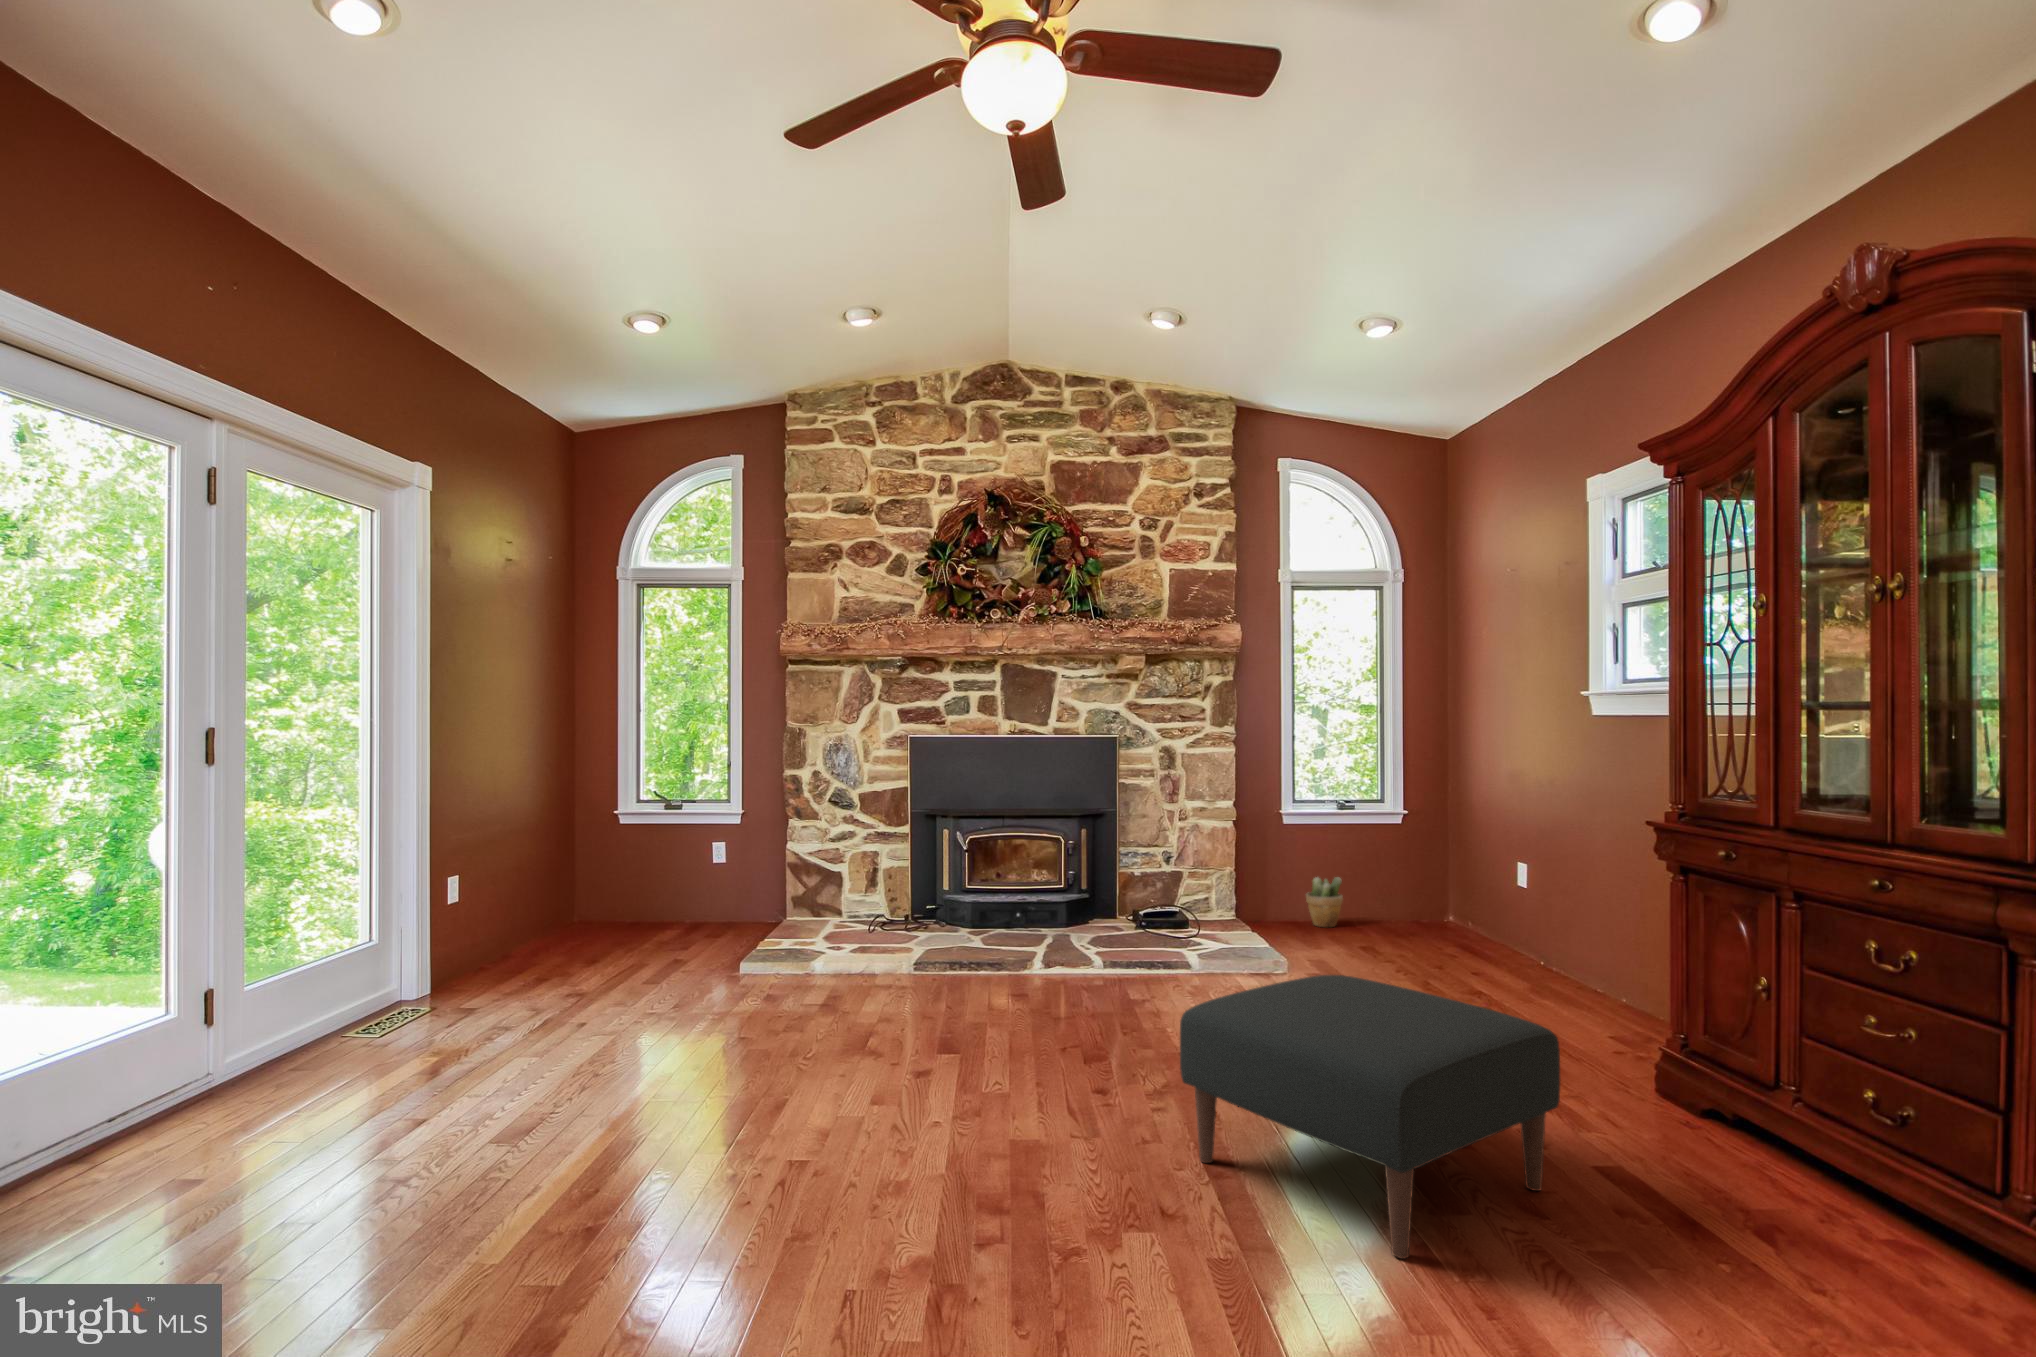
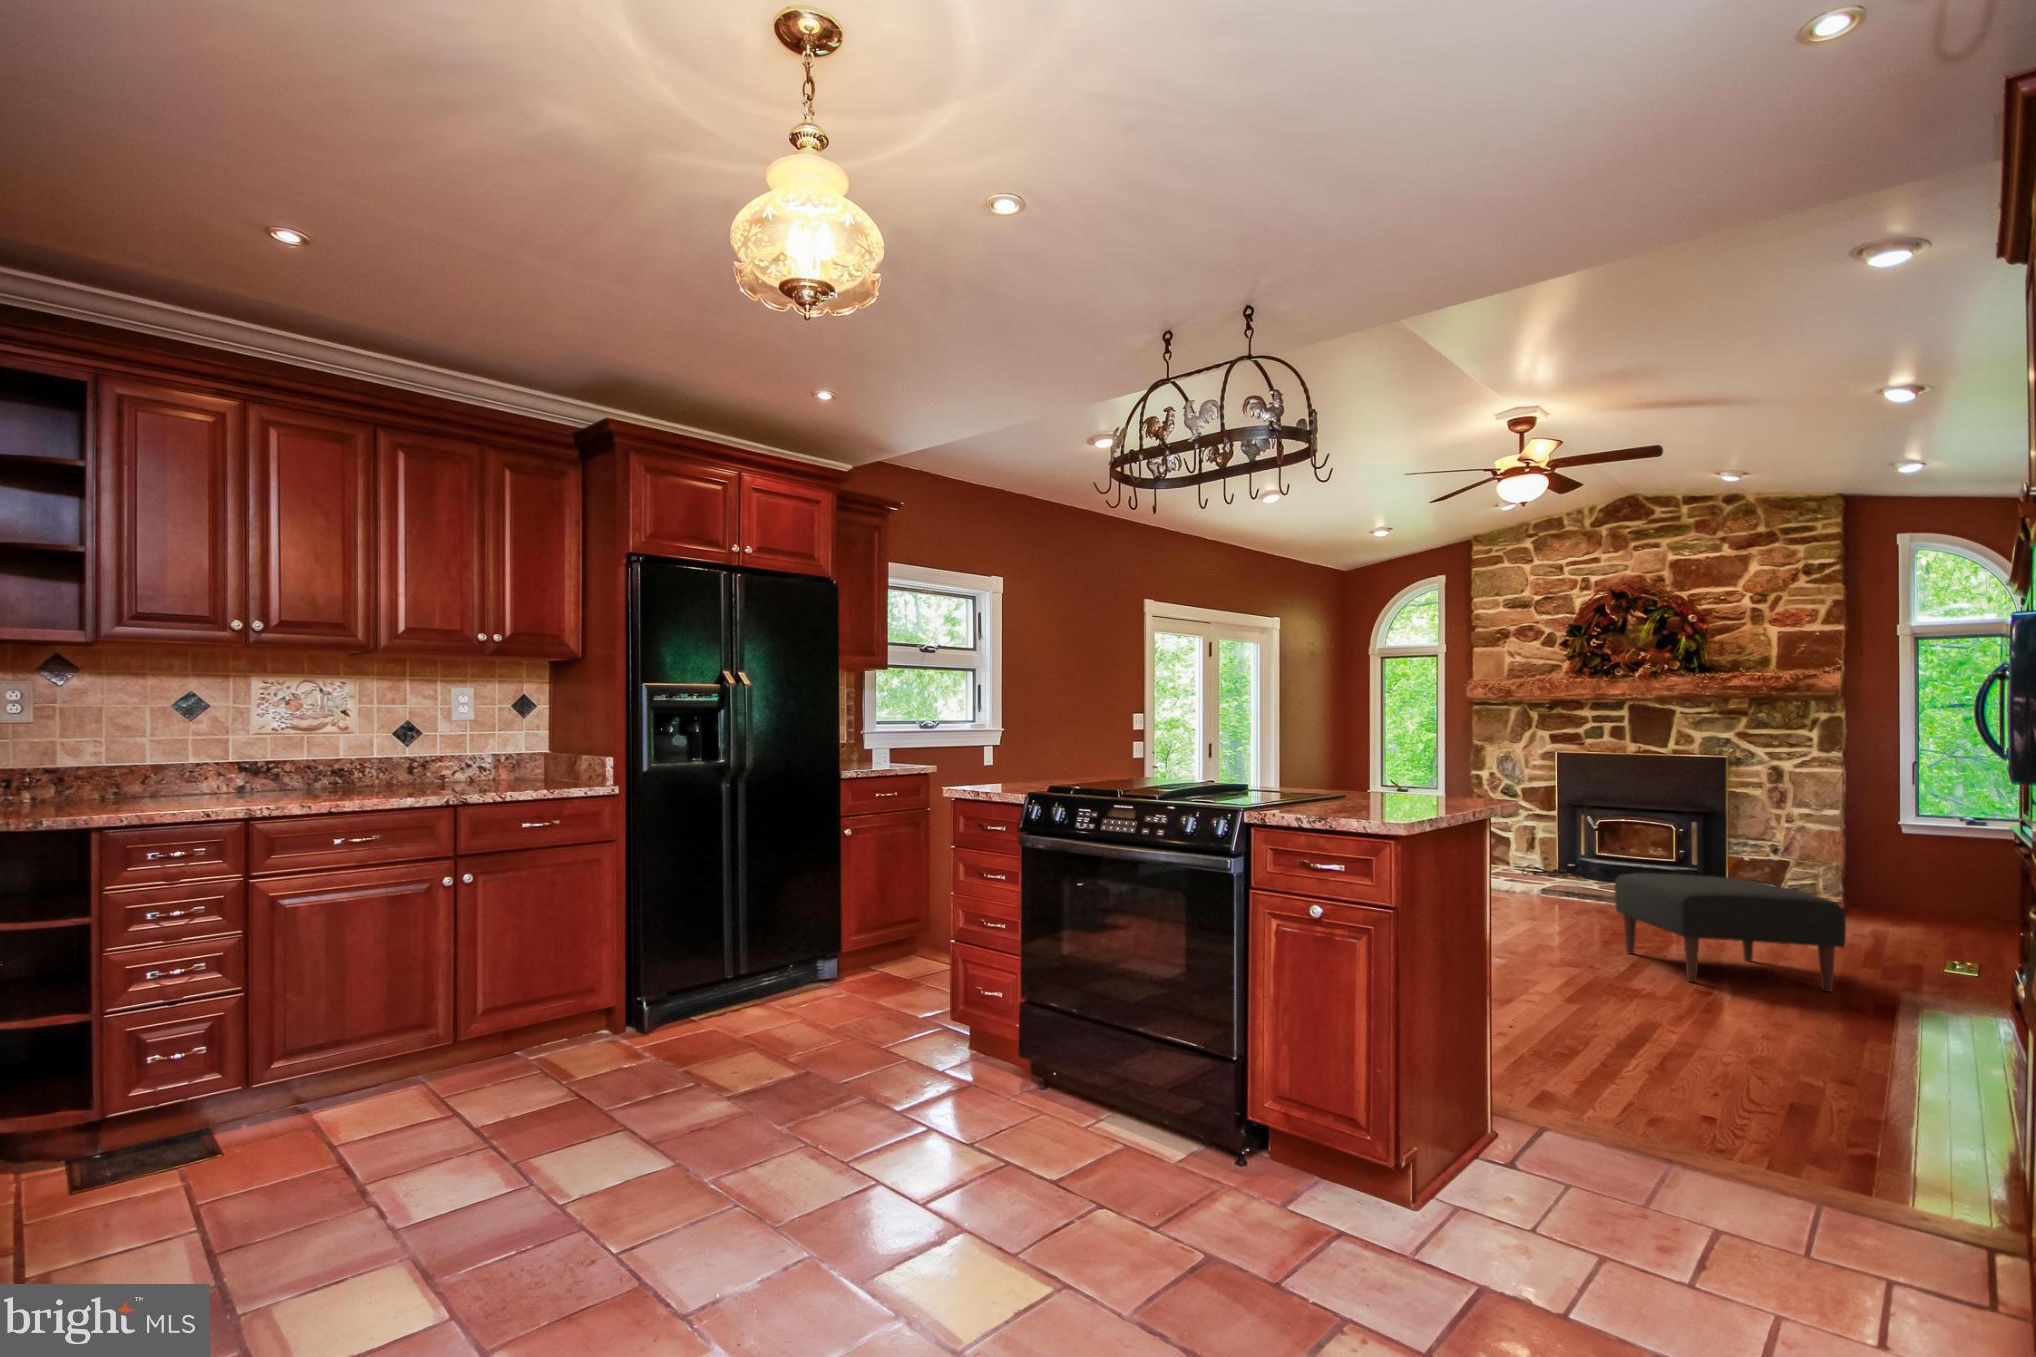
potted plant: present [1306,877,1343,927] -> none [1924,881,1967,924]

